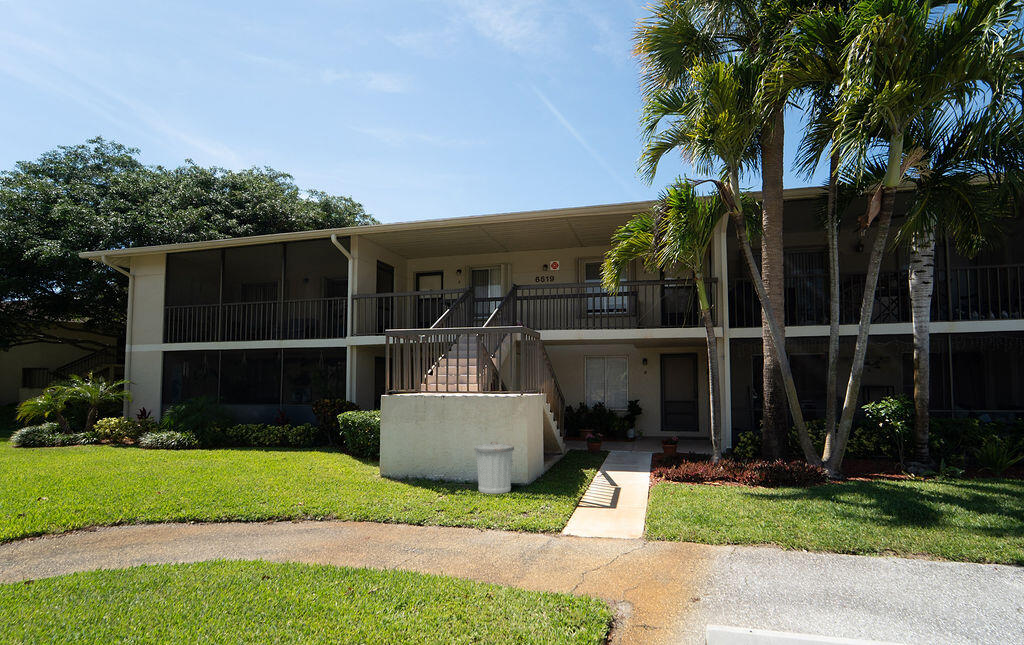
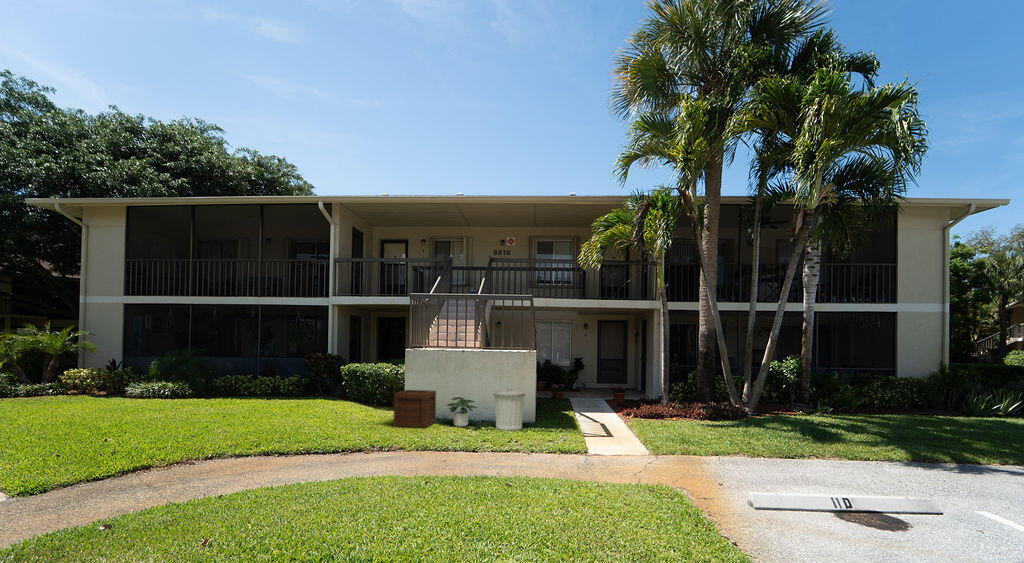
wooden crate: none [363,441,417,488] -> present [393,390,436,428]
potted plant: none [424,451,459,487] -> present [447,397,477,427]

